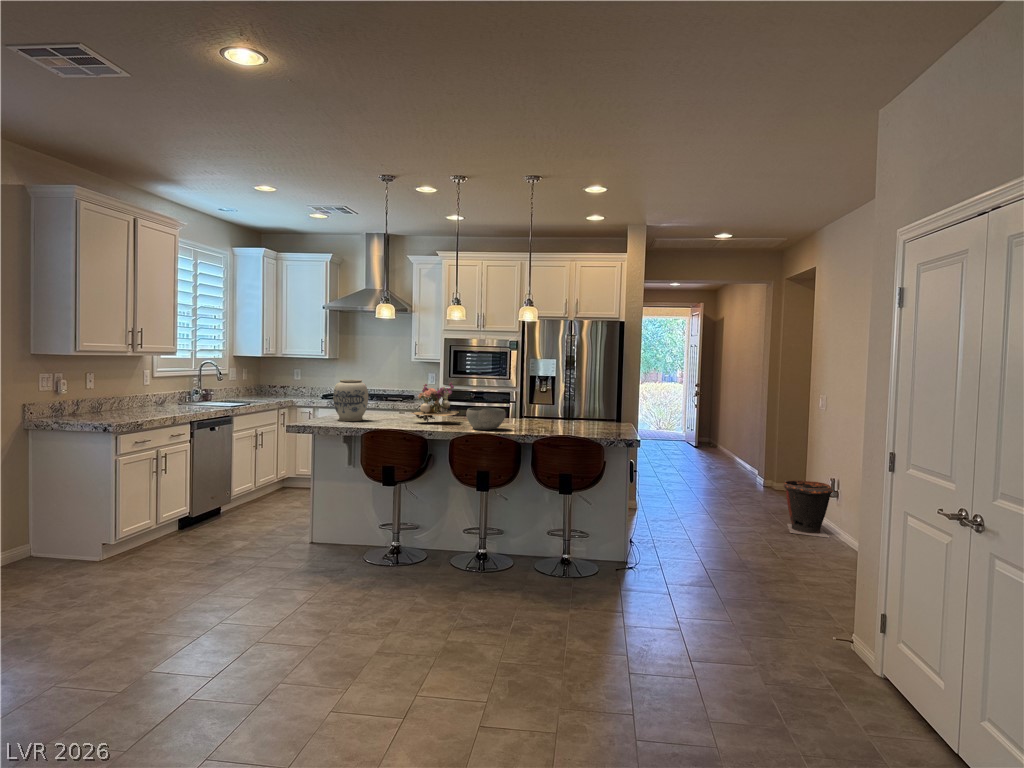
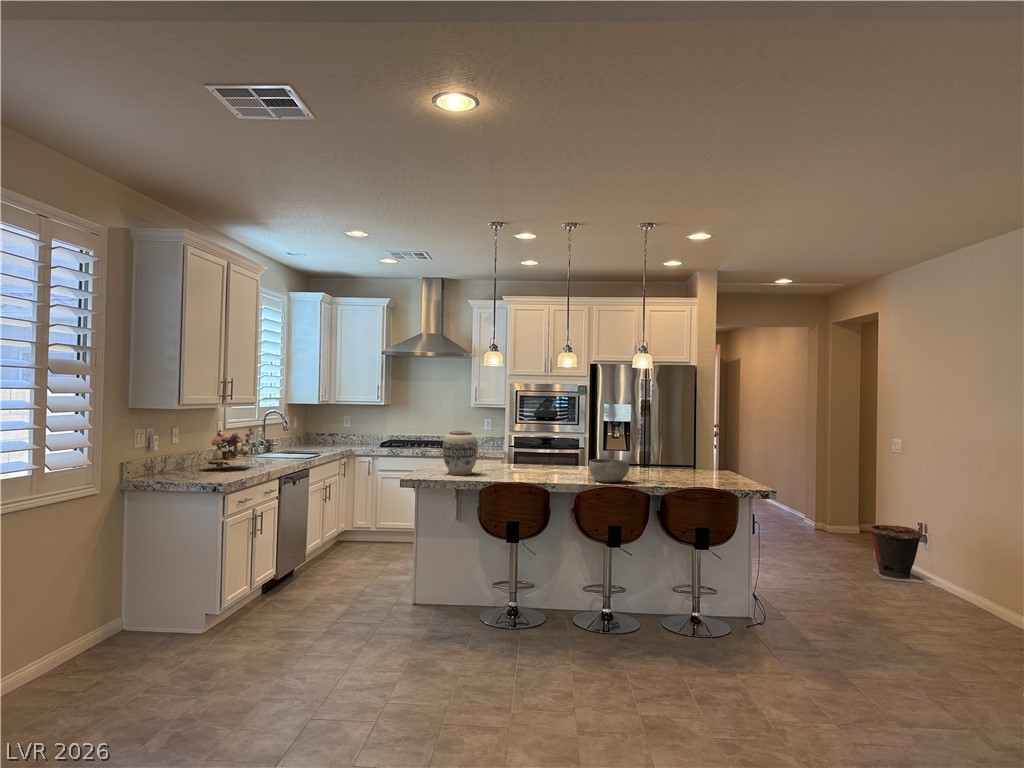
flower arrangement: present [411,382,457,422] -> present [203,427,257,469]

